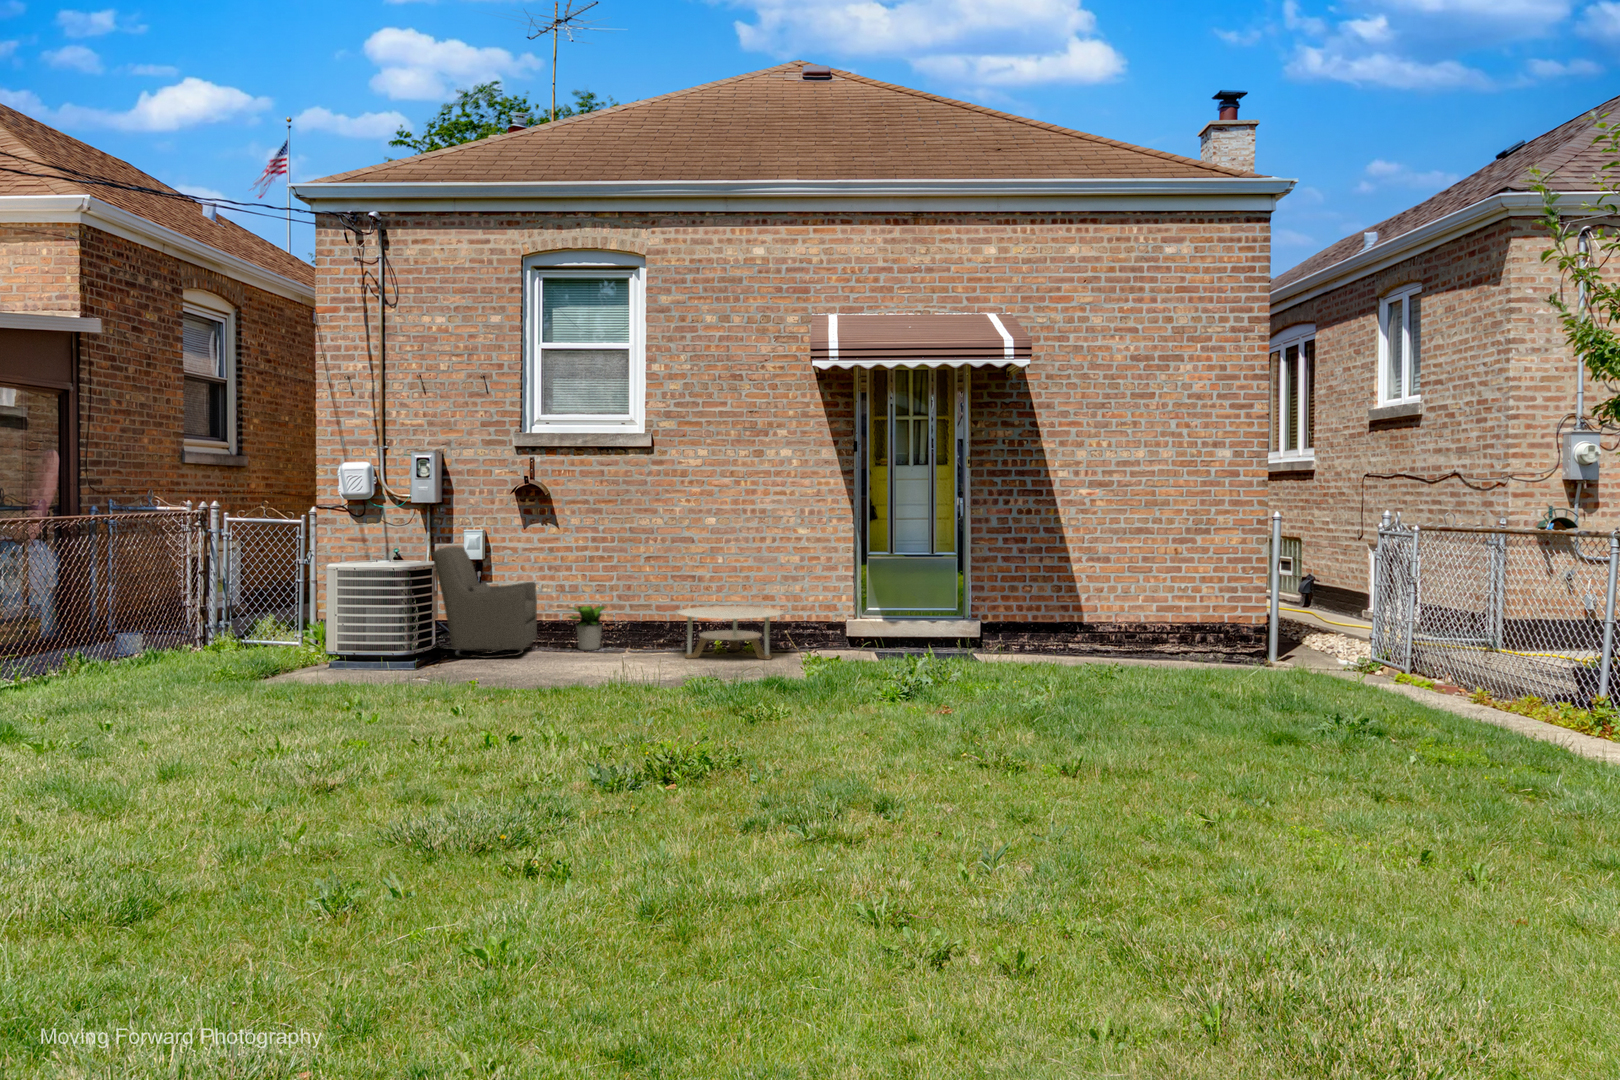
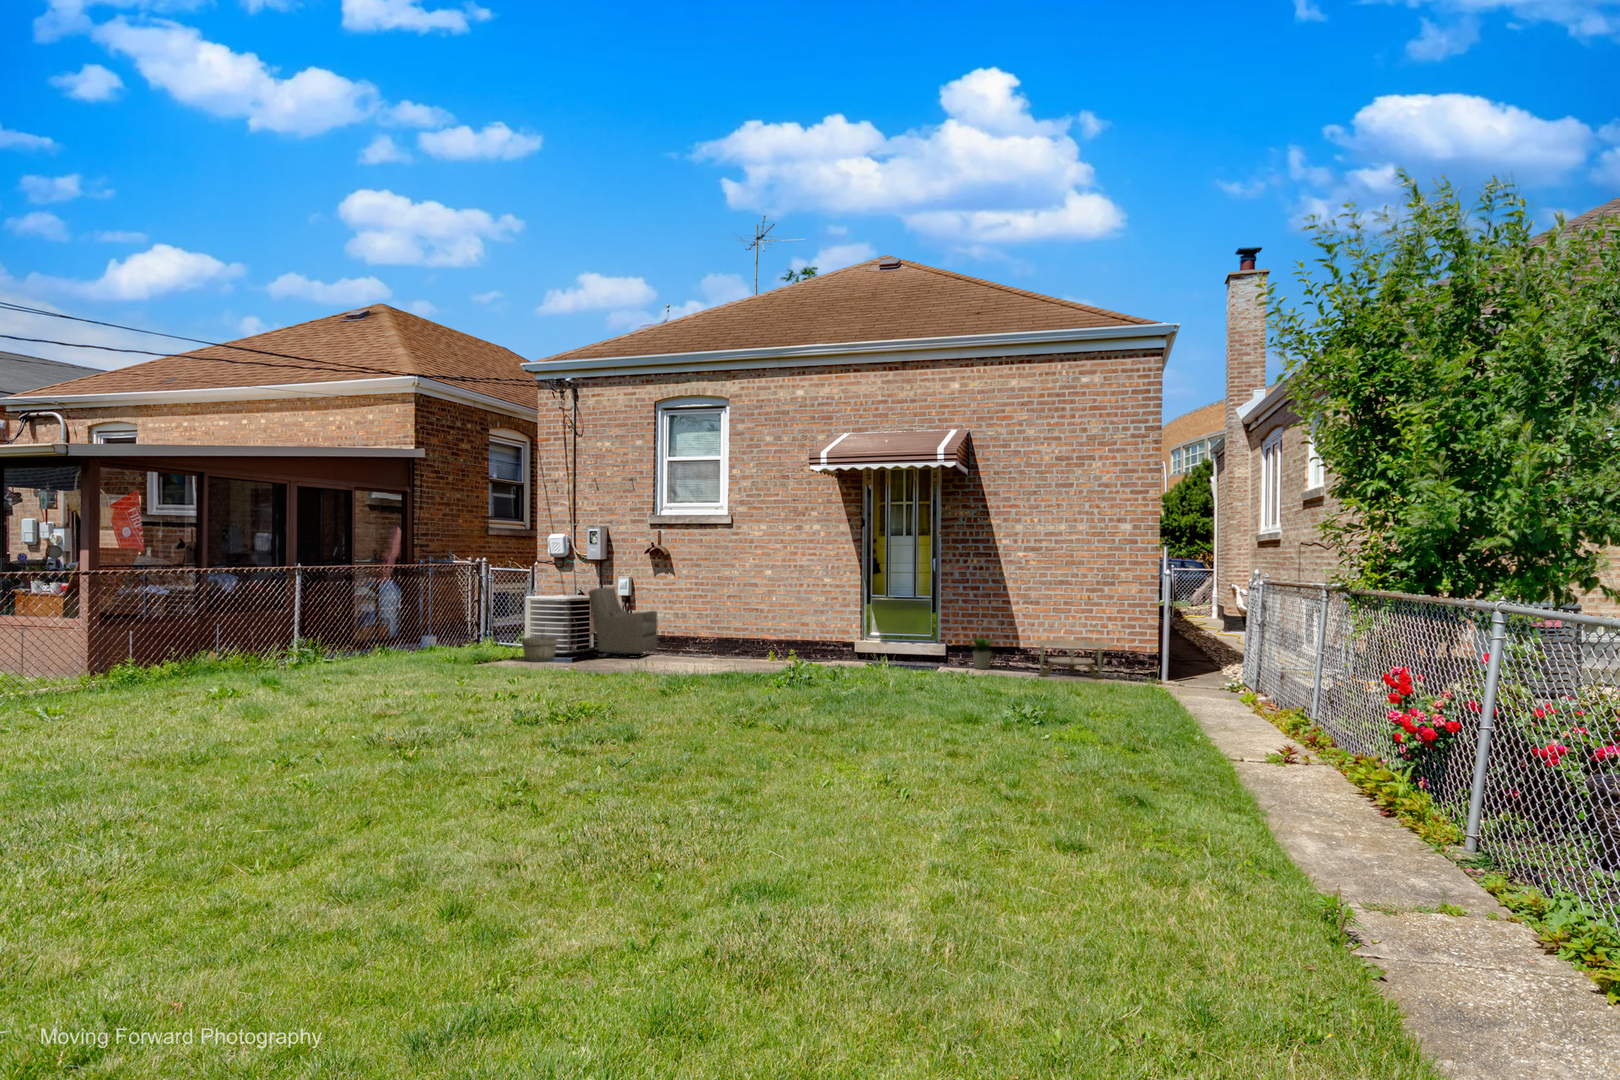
potted plant: present [569,606,609,650] -> present [968,637,993,669]
round table: present [677,606,784,660] -> present [1032,640,1111,679]
wooden bucket: none [323,618,386,671] -> present [522,636,558,662]

